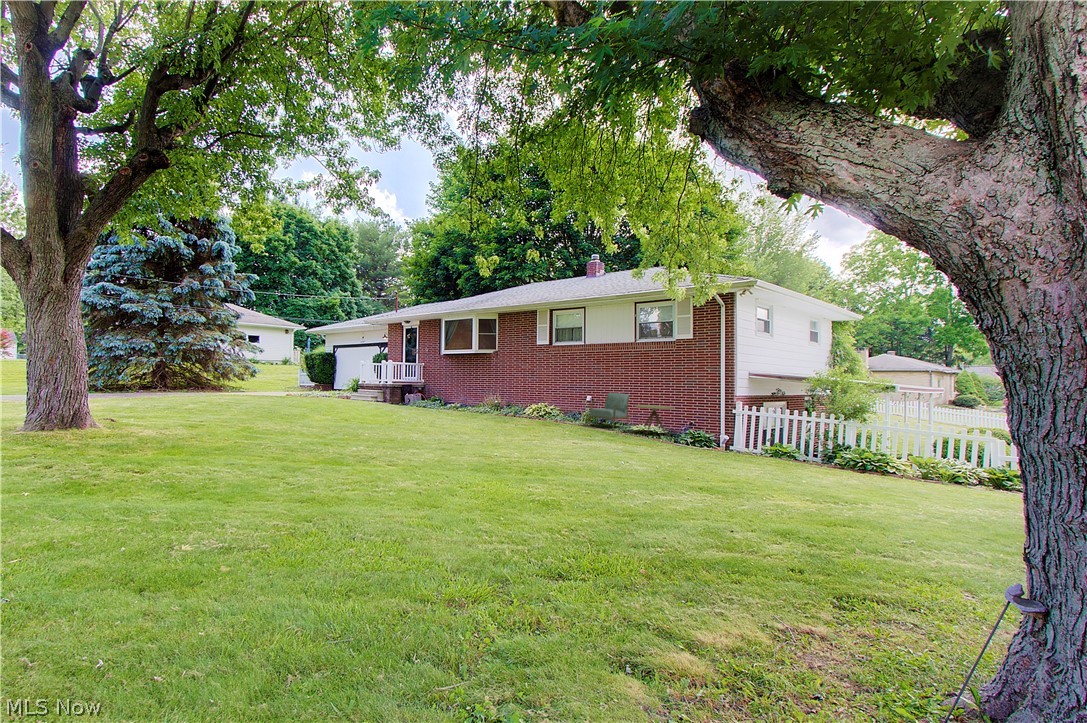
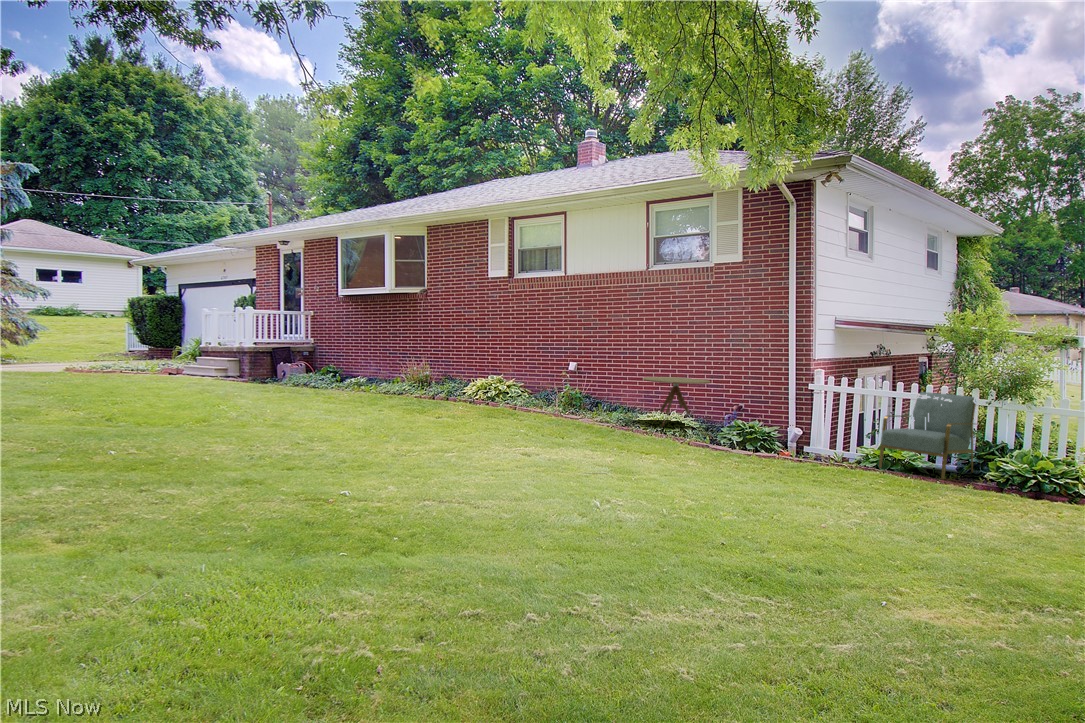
chair: present [589,393,629,429] -> present [879,392,976,480]

